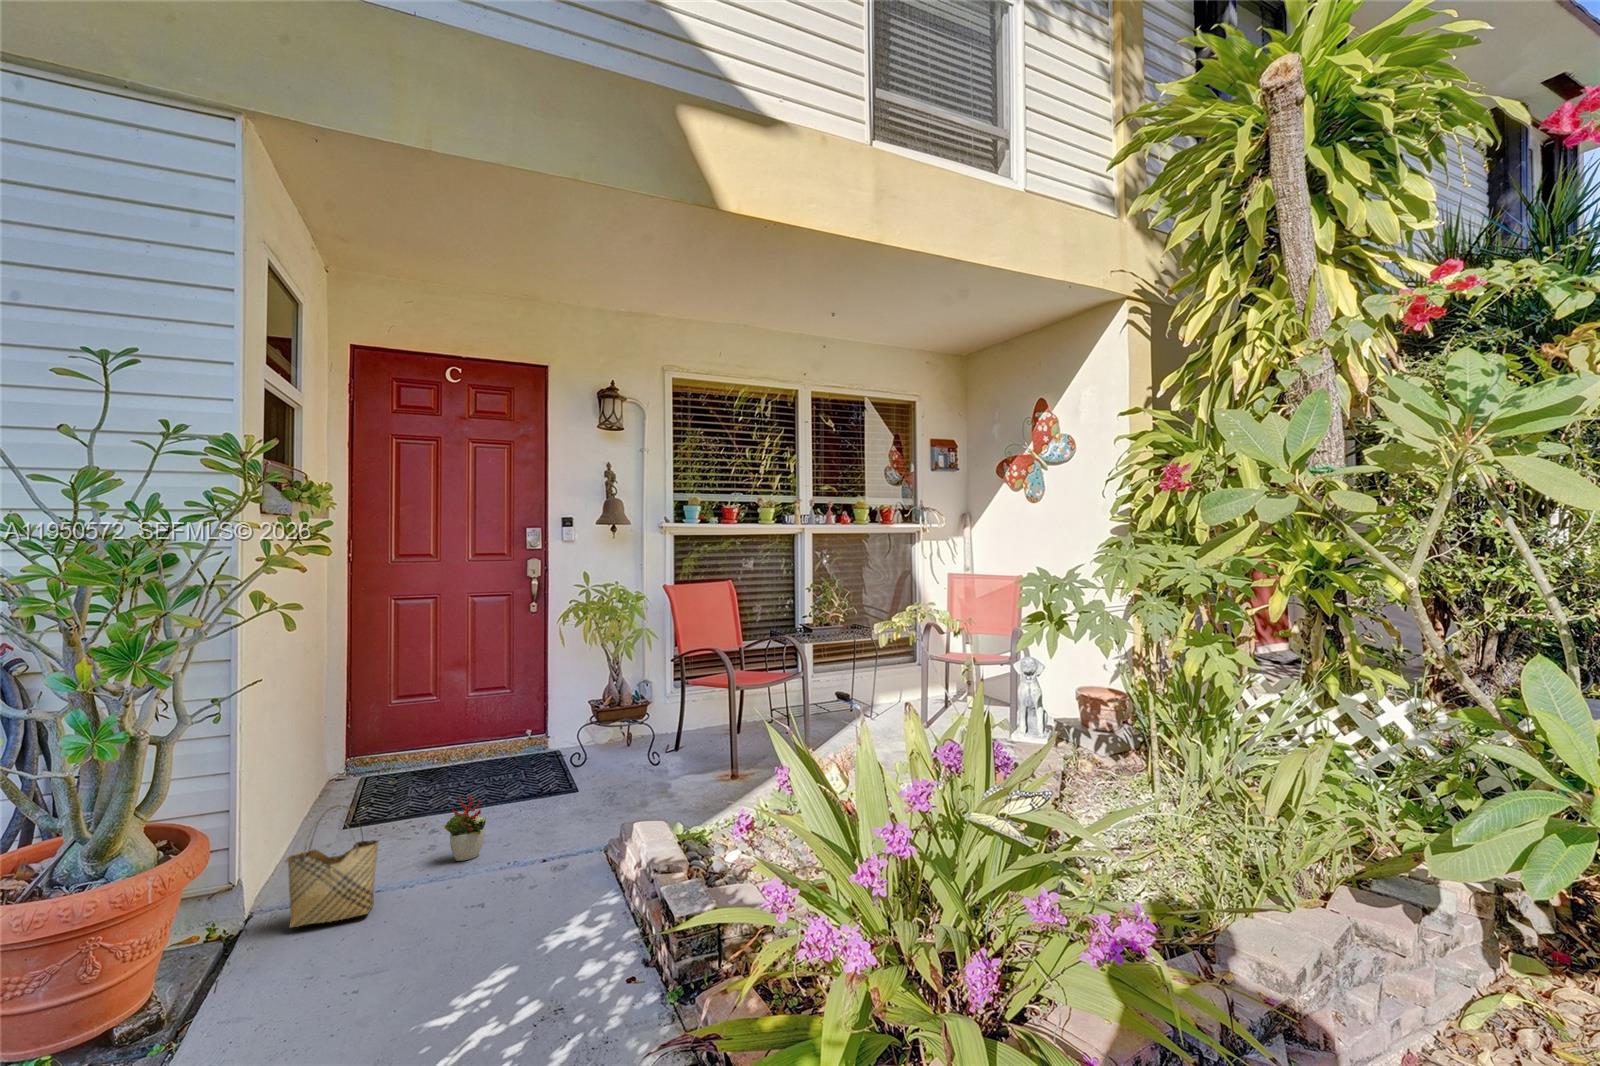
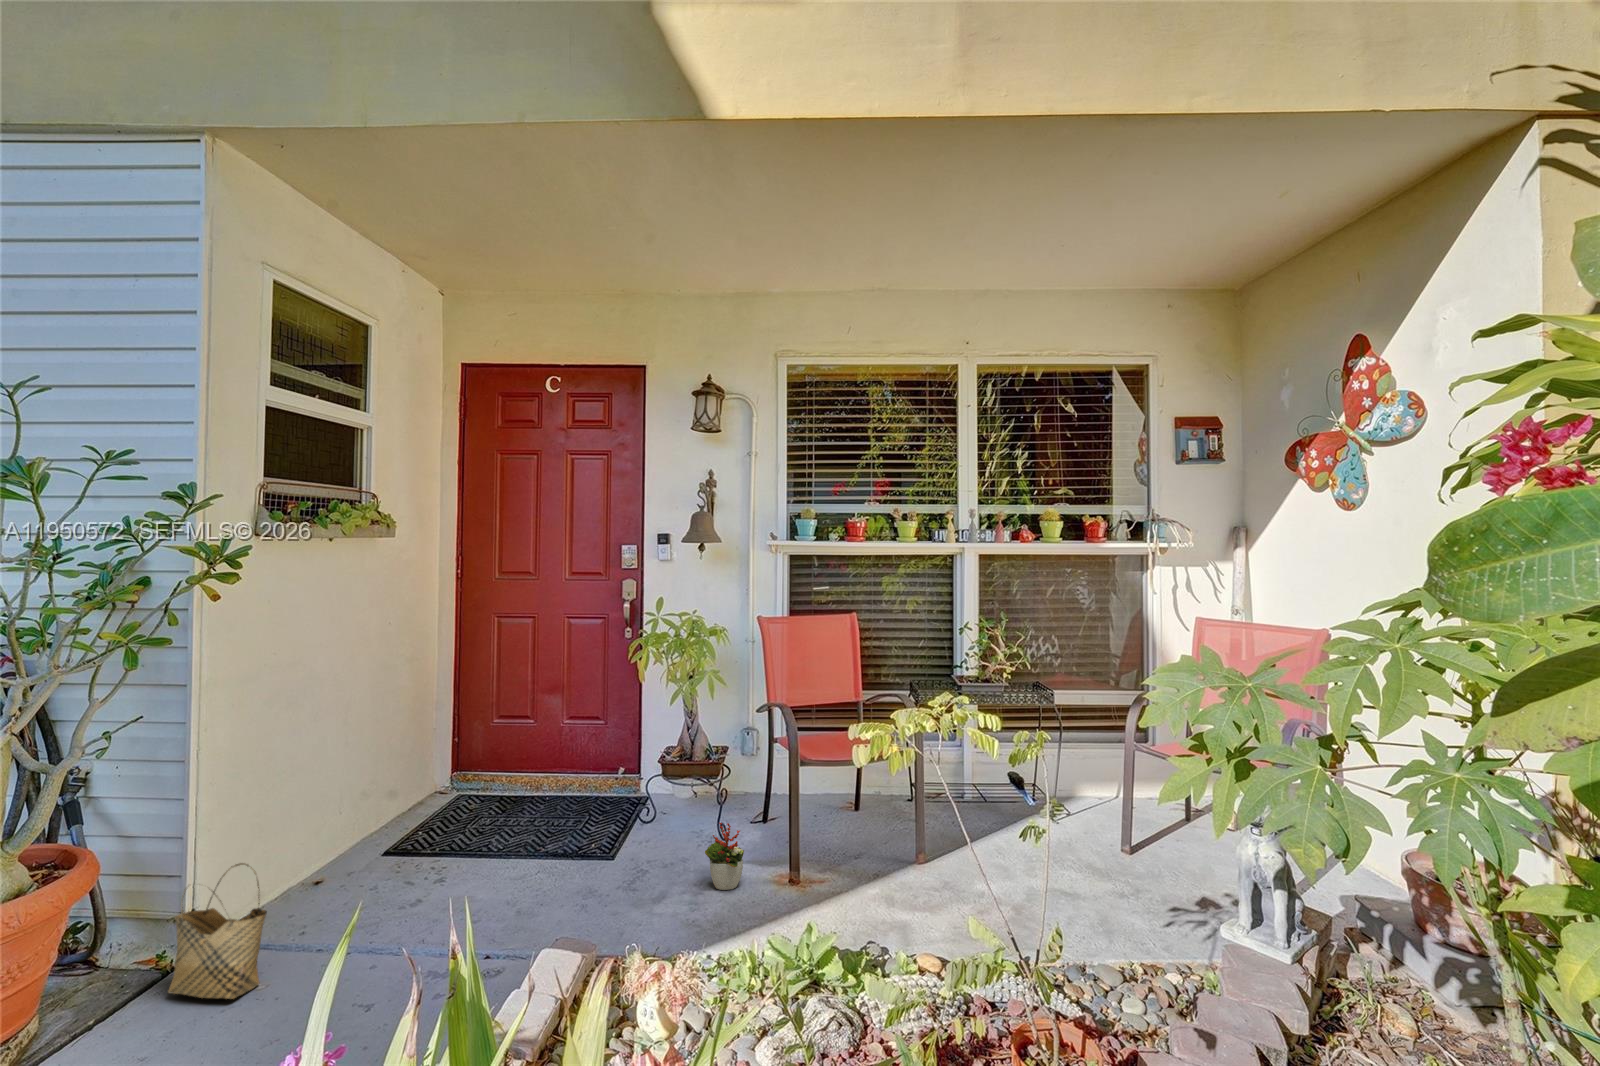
decorative plant: present [444,795,486,861] -> present [705,823,744,890]

